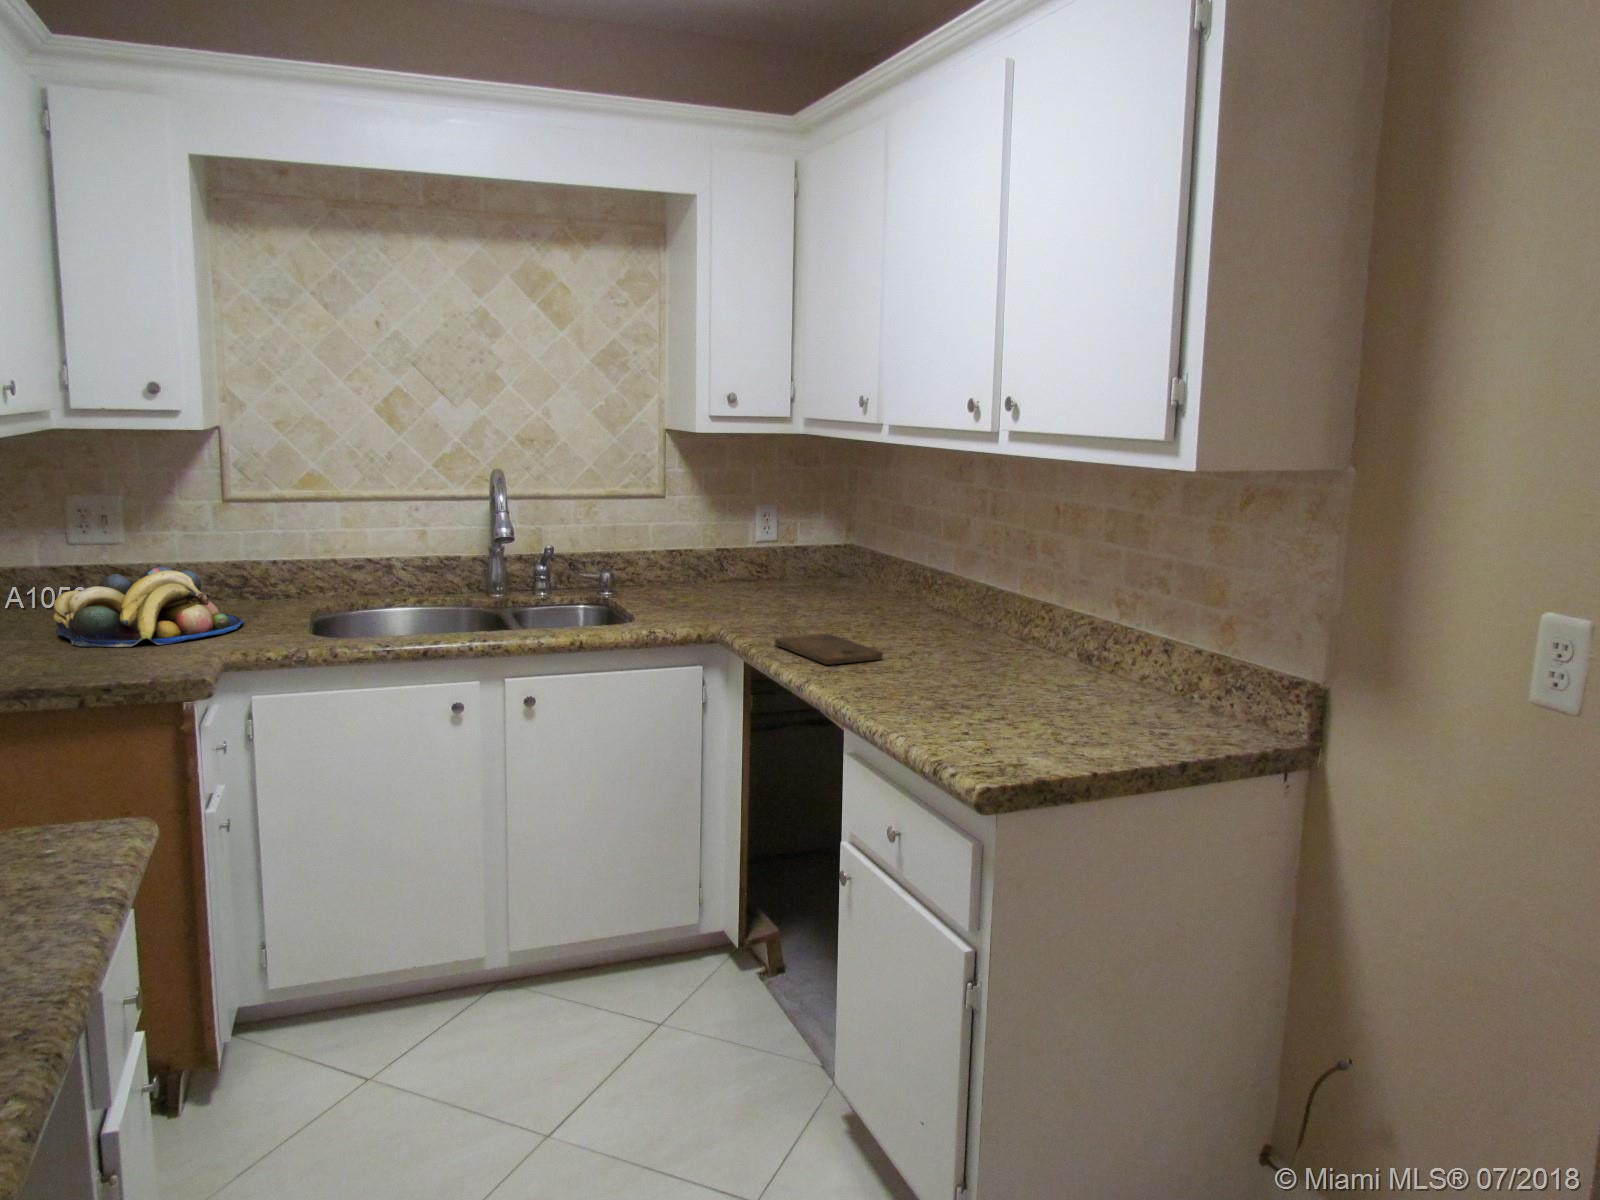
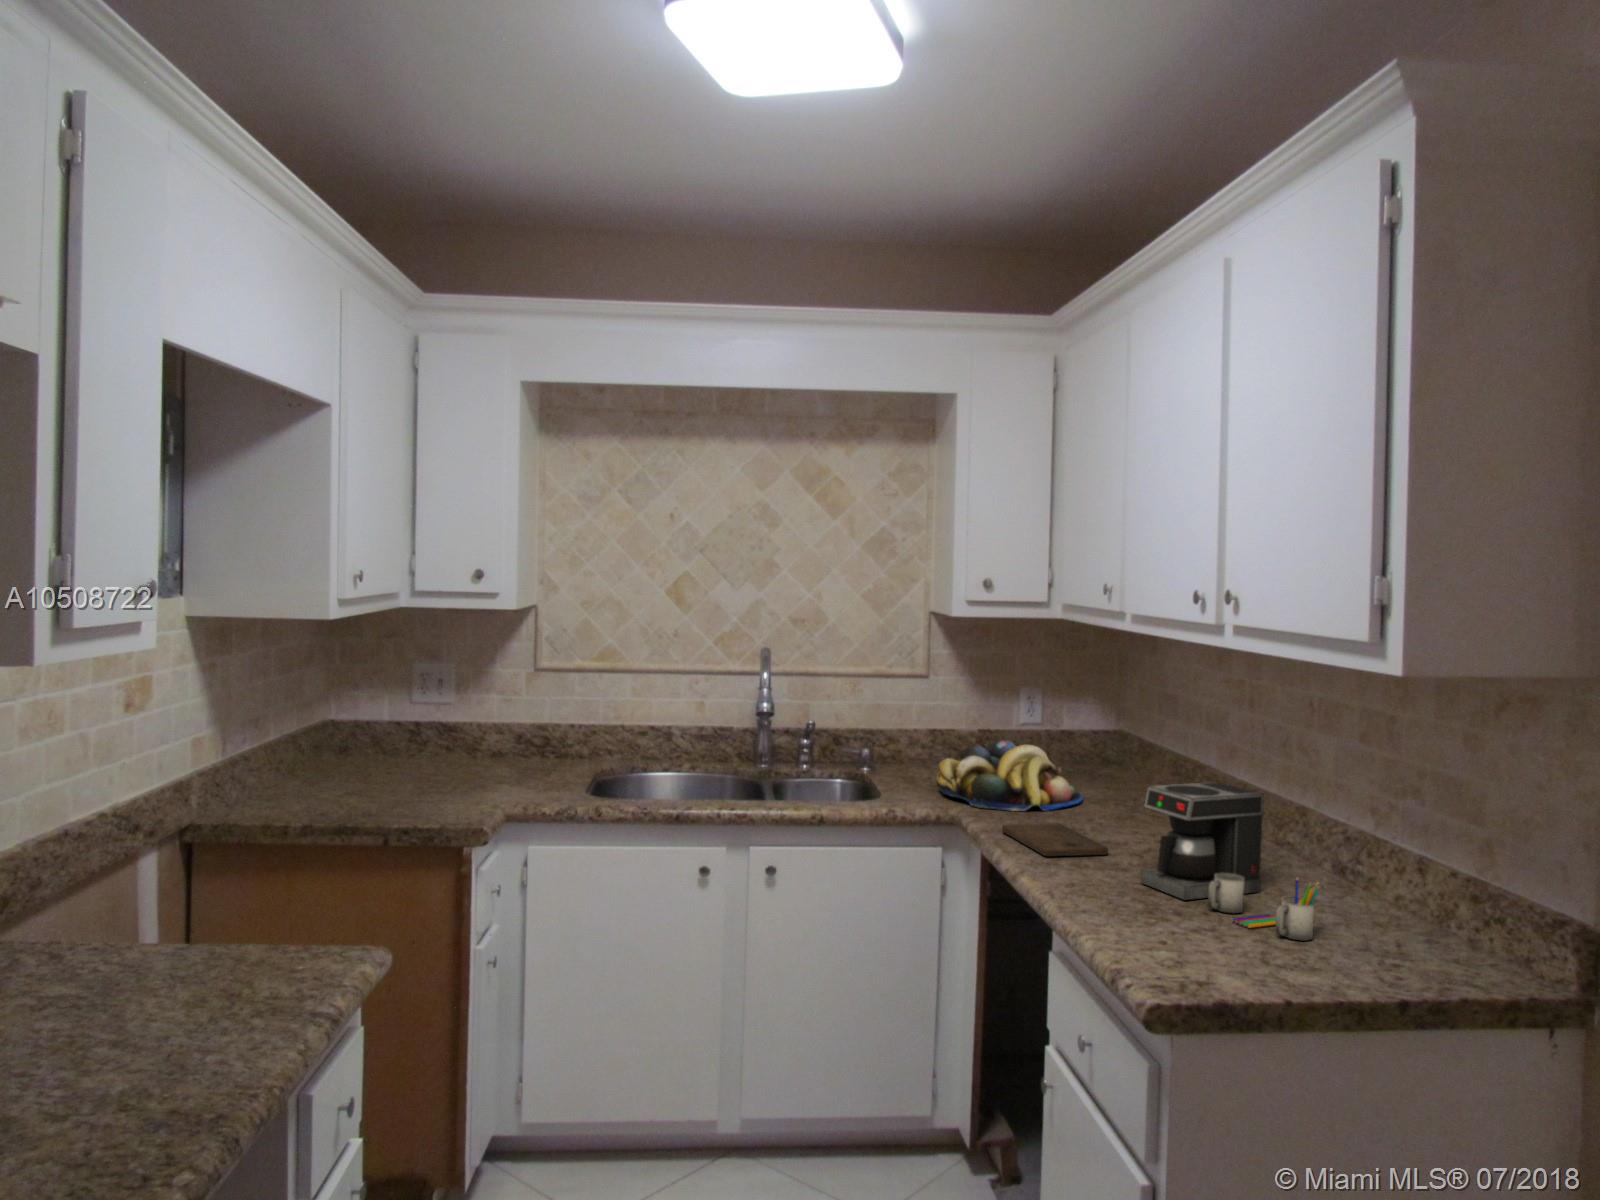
fruit bowl: present [54,566,243,647] -> present [936,740,1083,811]
coffee maker: none [924,583,1099,721] -> present [1141,782,1320,941]

